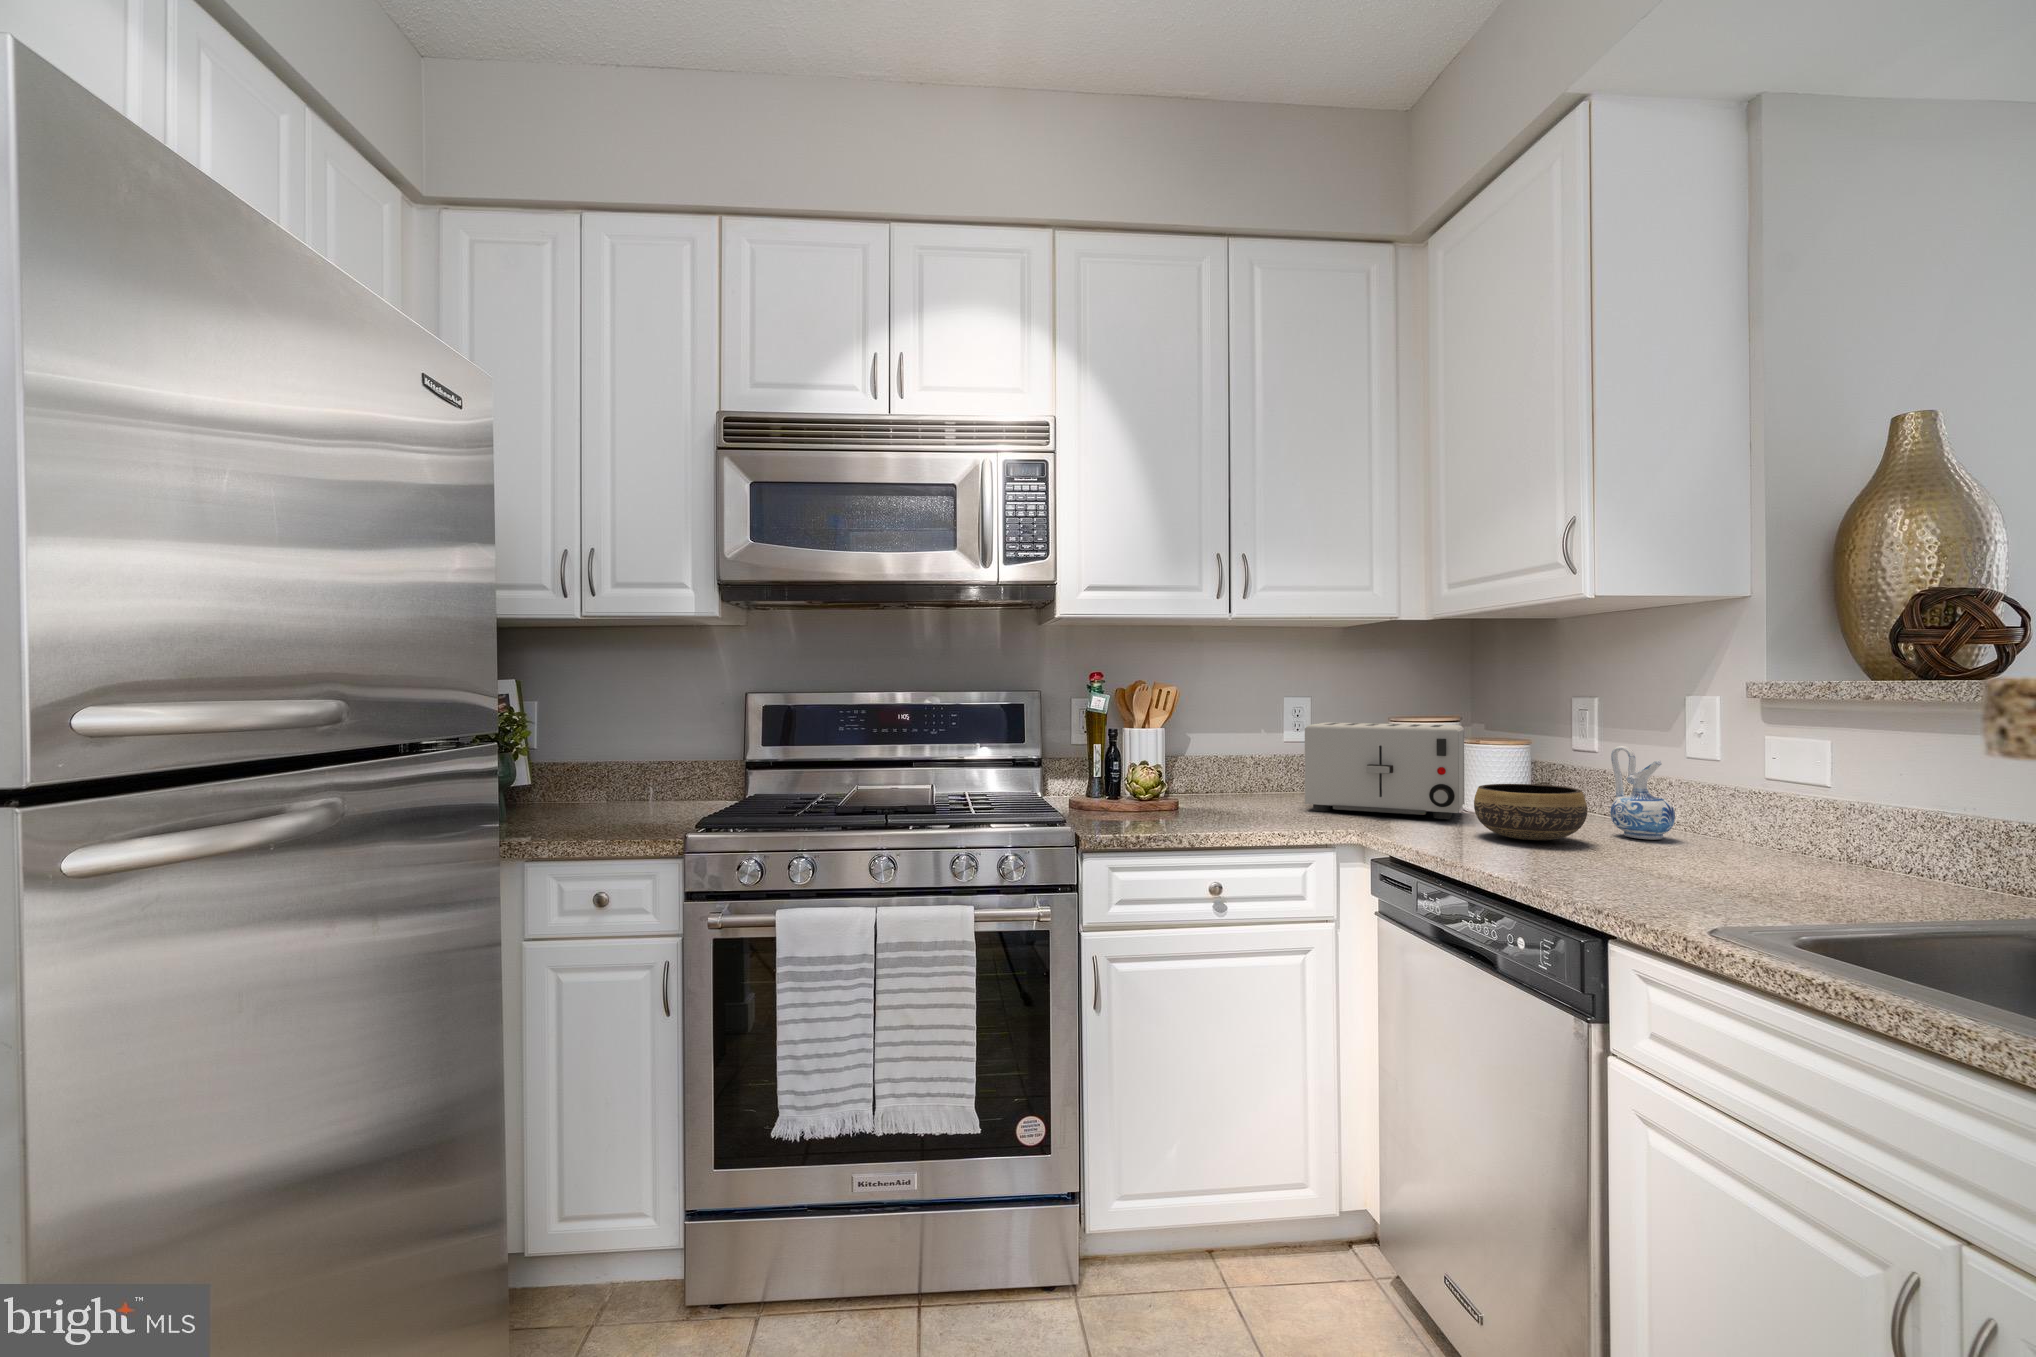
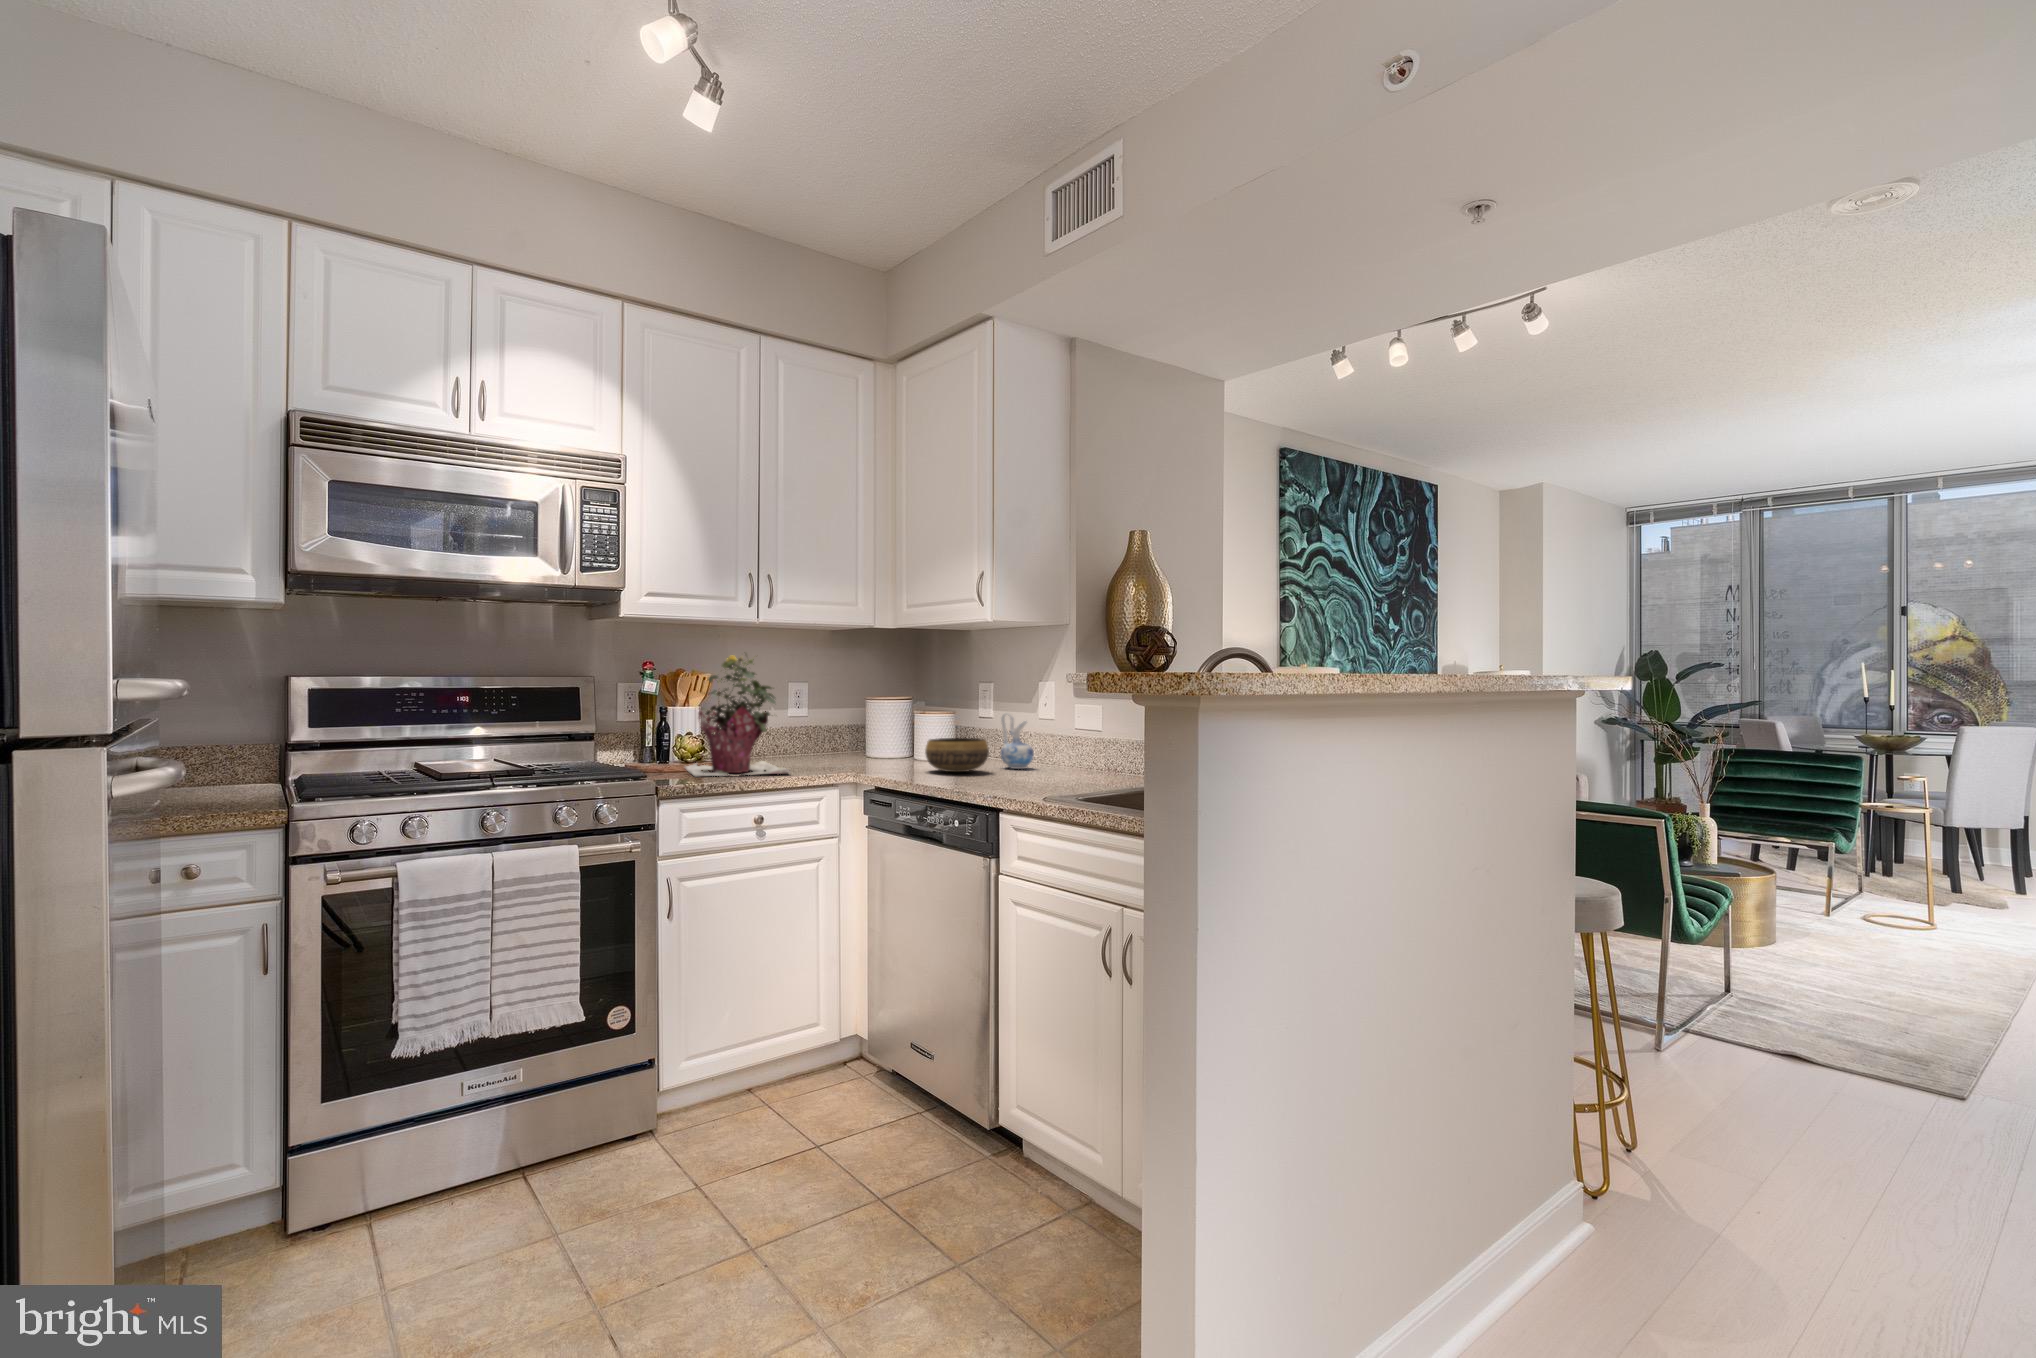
potted plant: none [1134,657,1265,825] -> present [685,656,790,776]
toaster: present [1305,723,1464,819] -> none [812,701,916,765]

